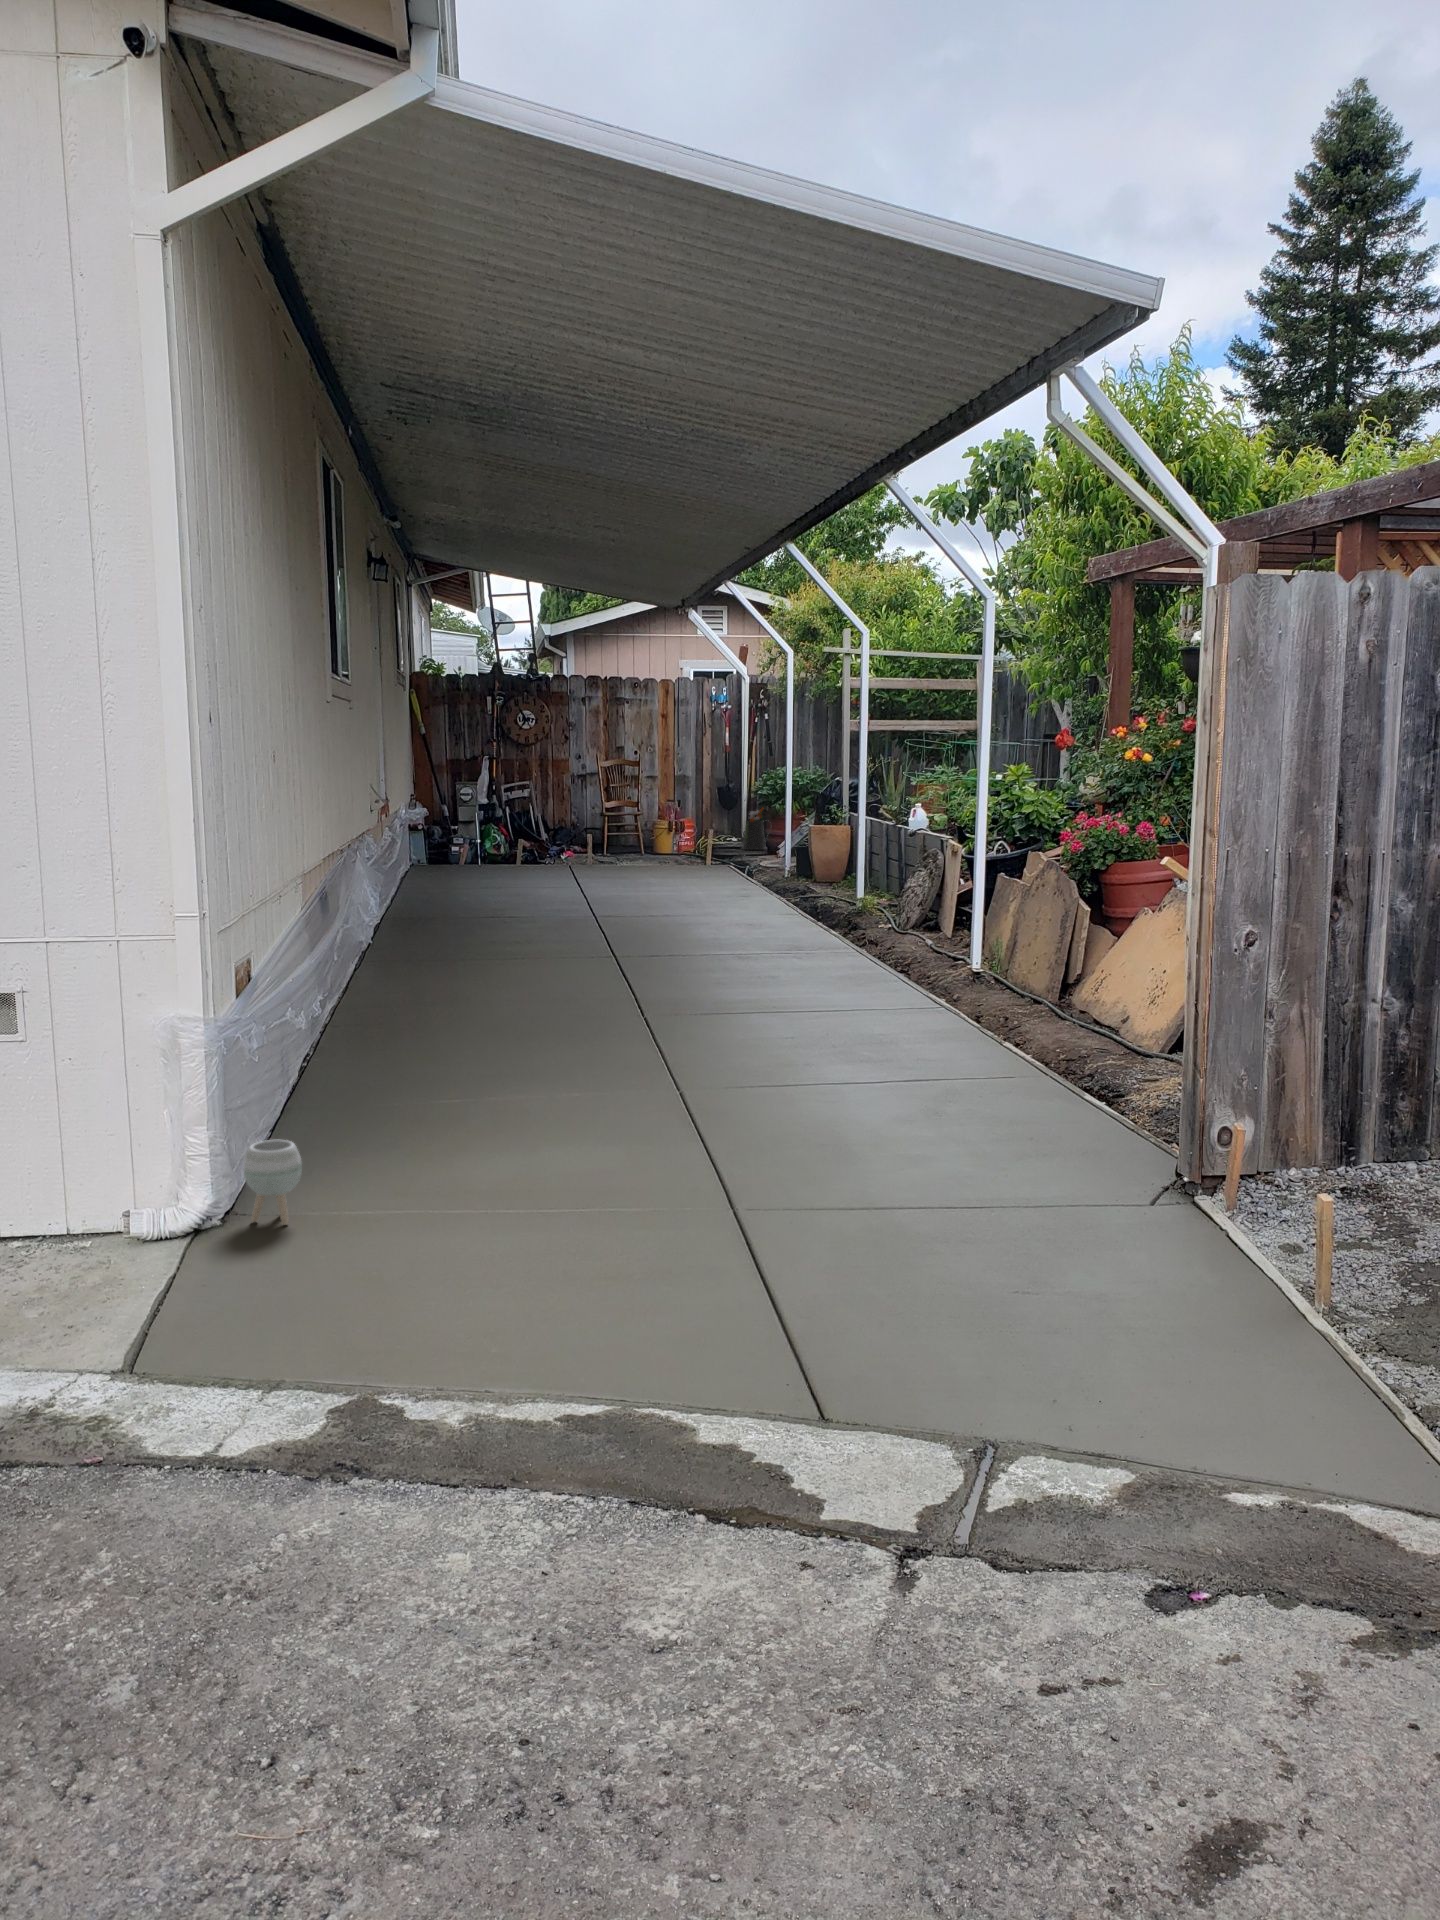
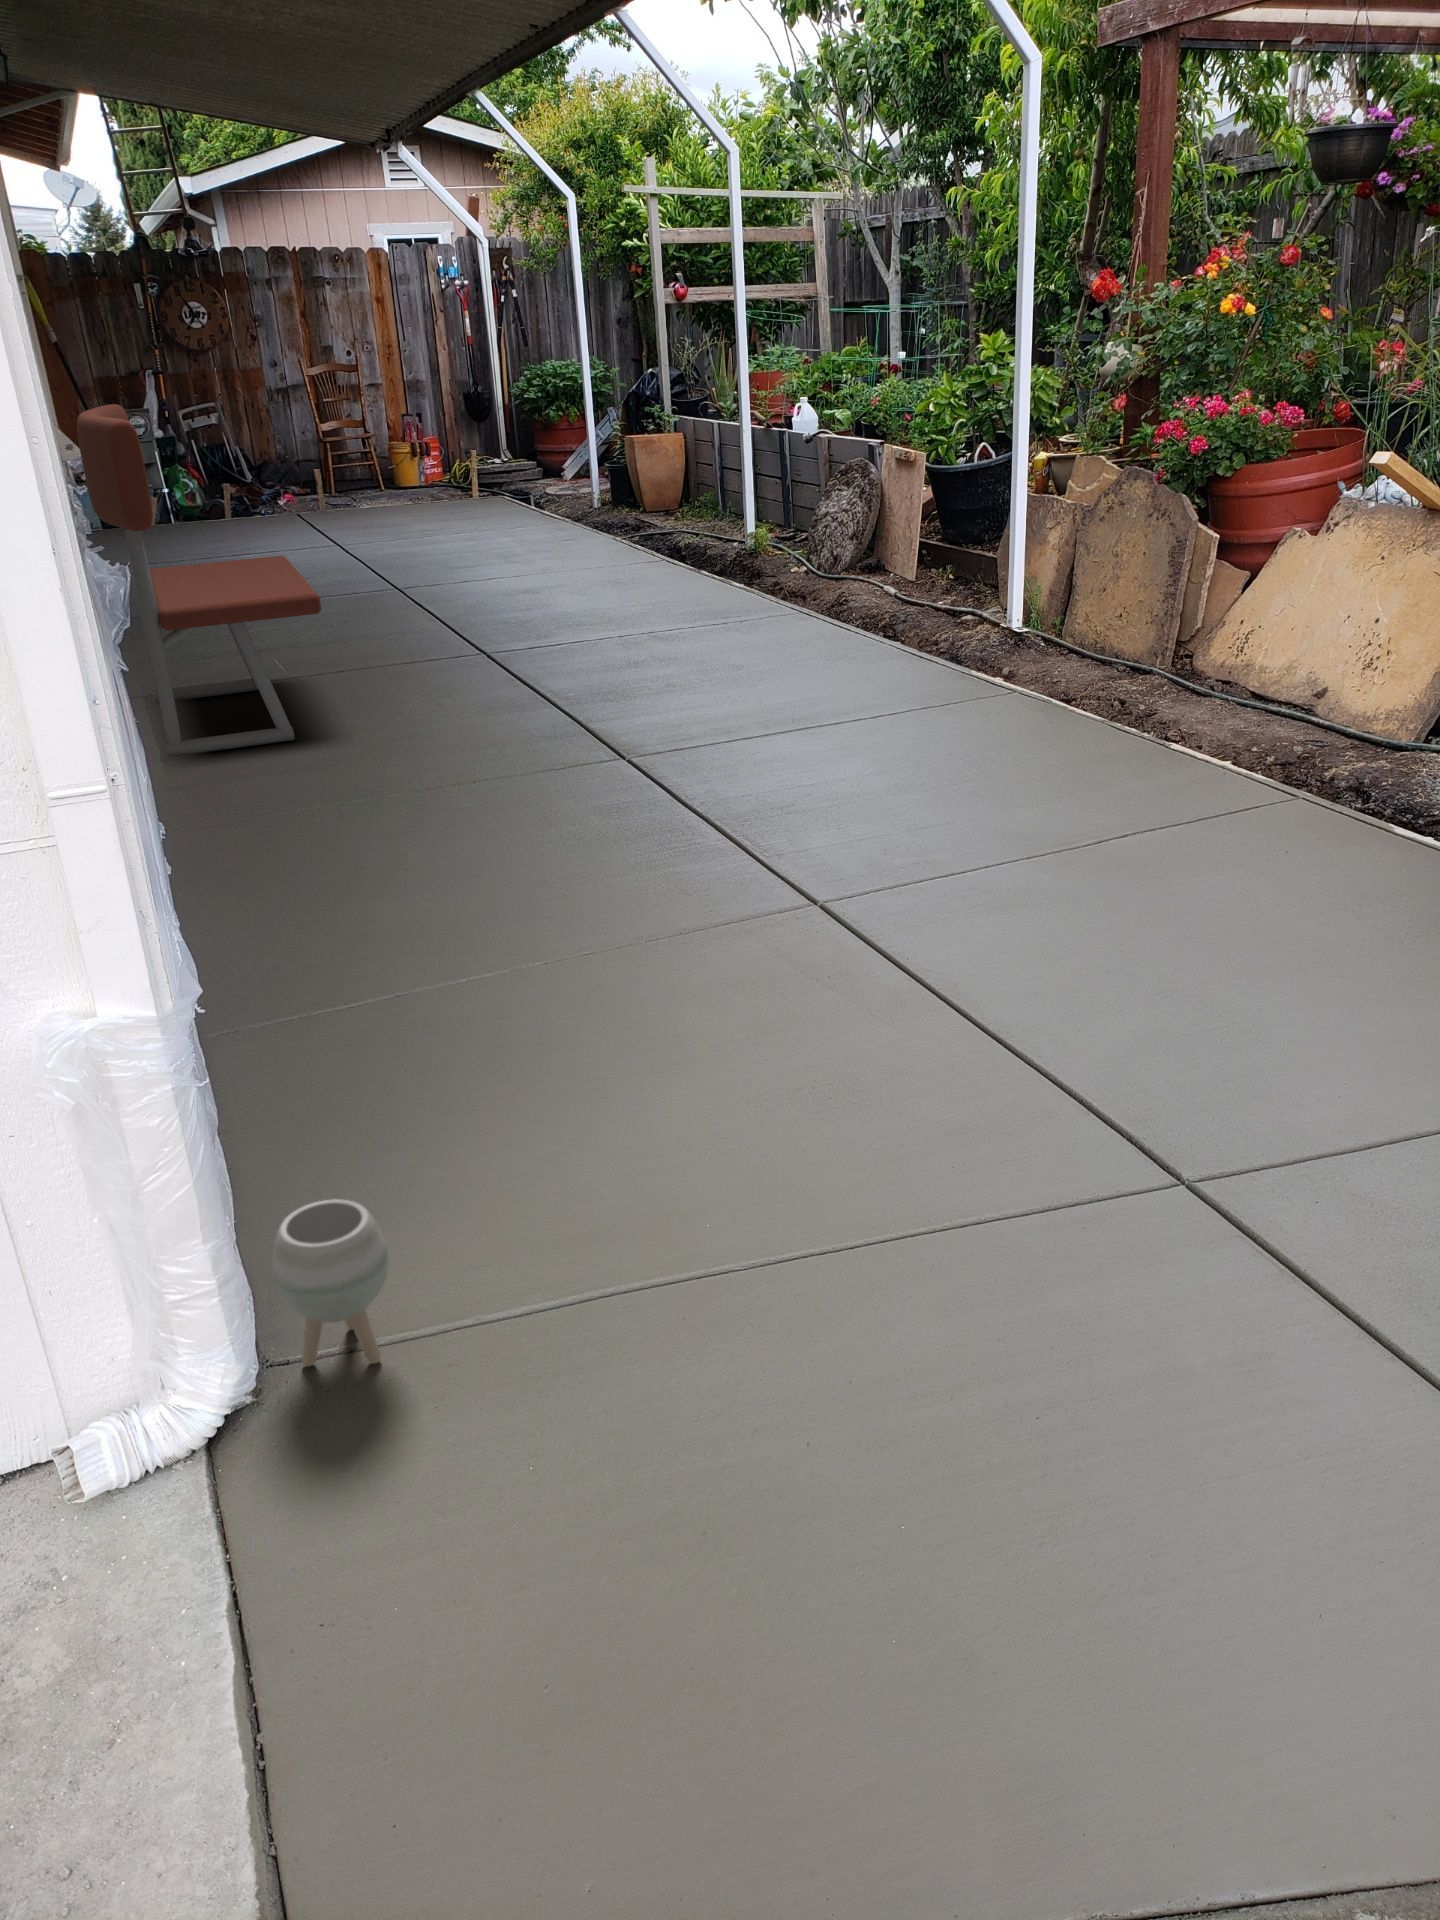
bench: none [355,772,484,991] -> present [77,404,321,757]
watering can: present [735,809,766,850] -> none [494,414,543,473]

